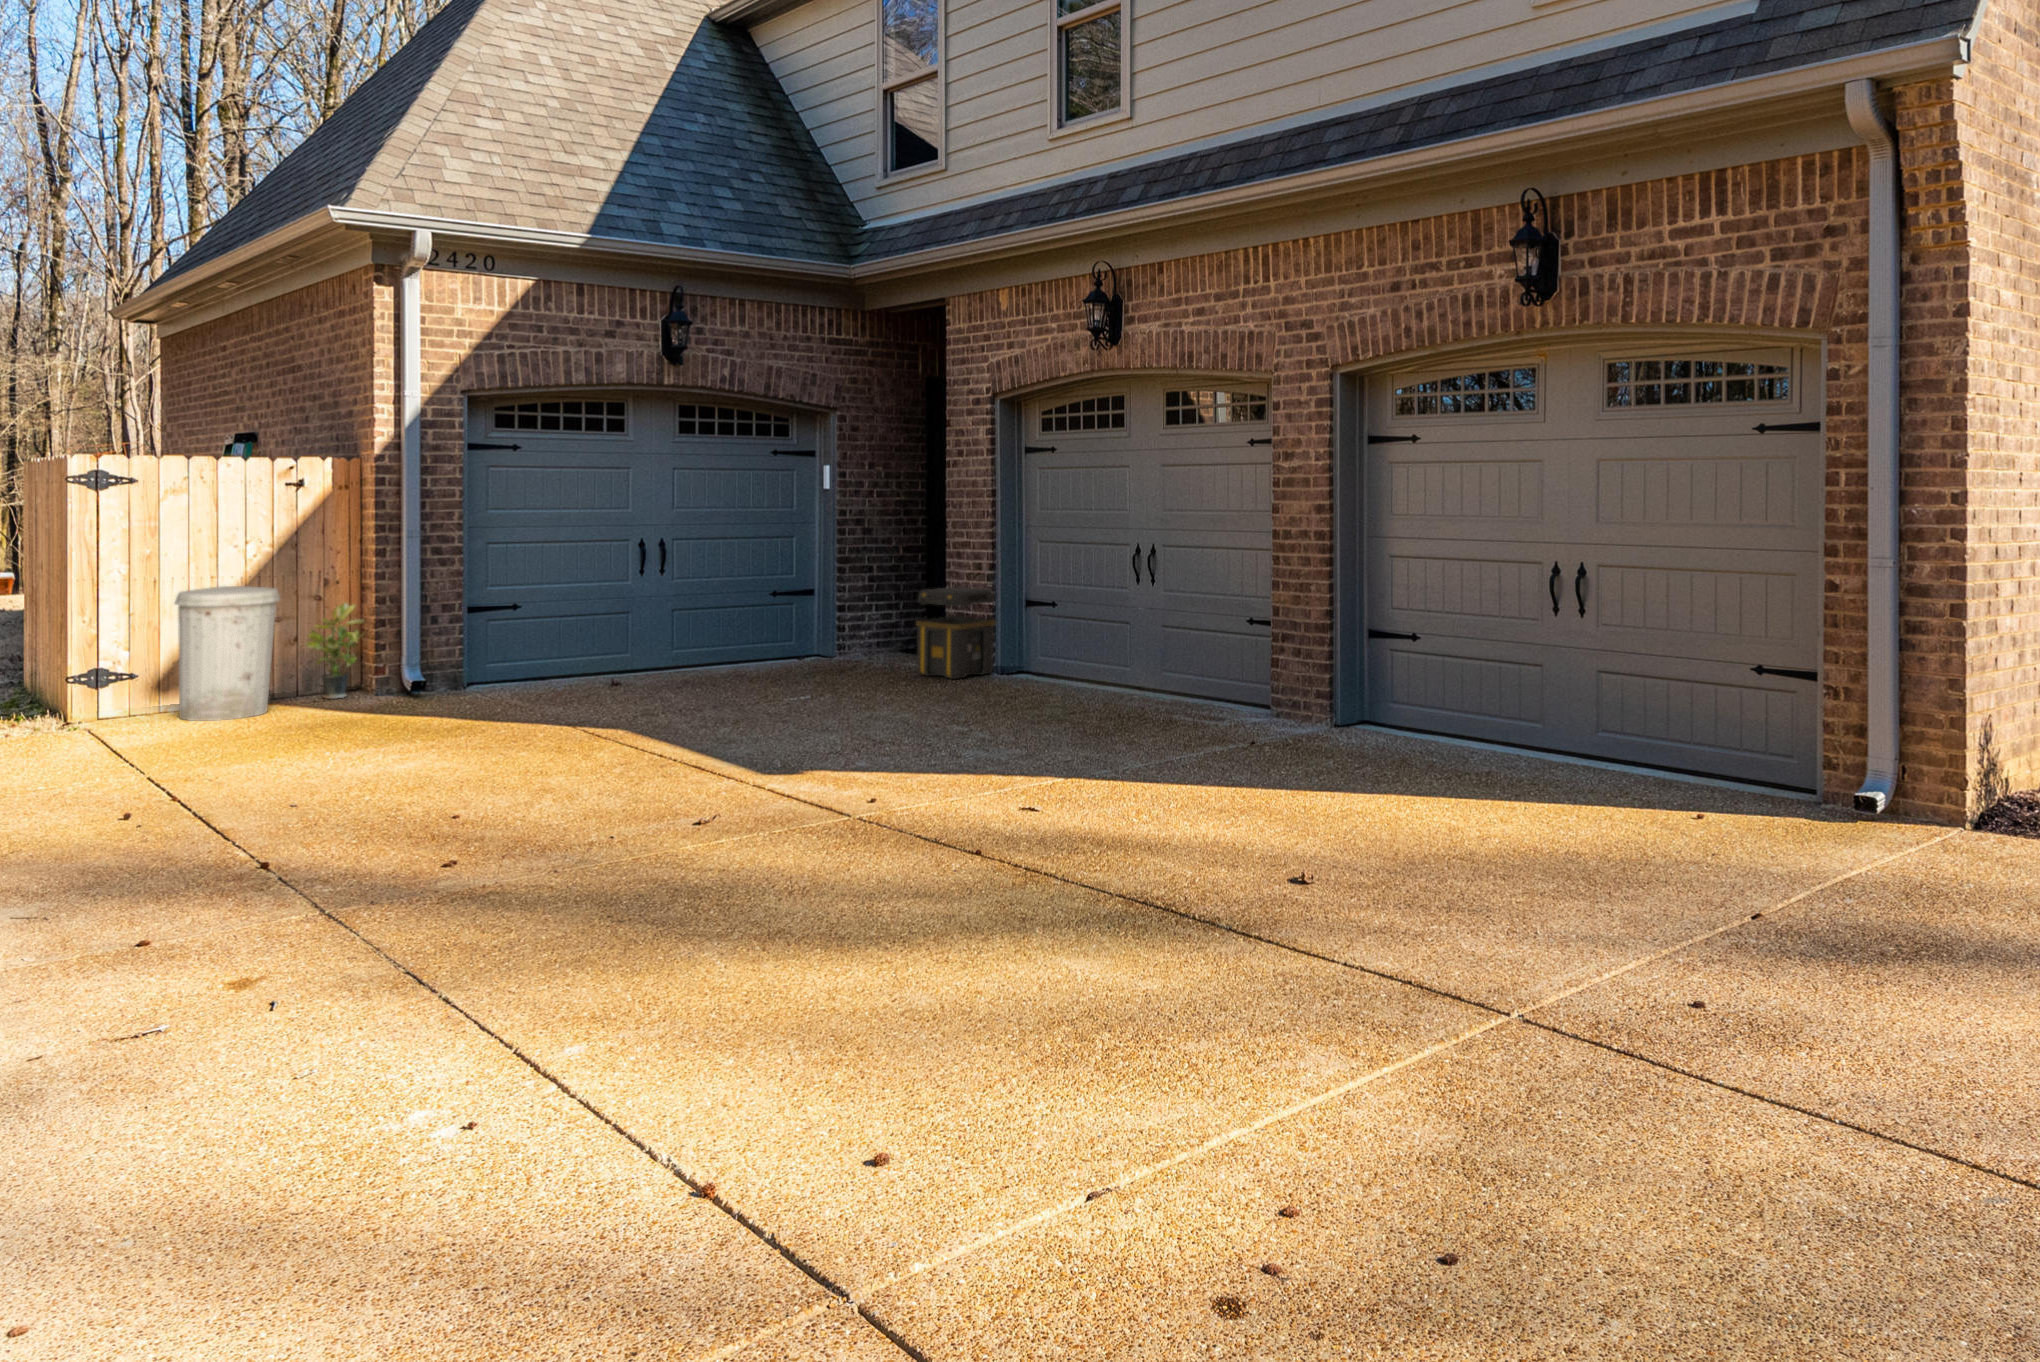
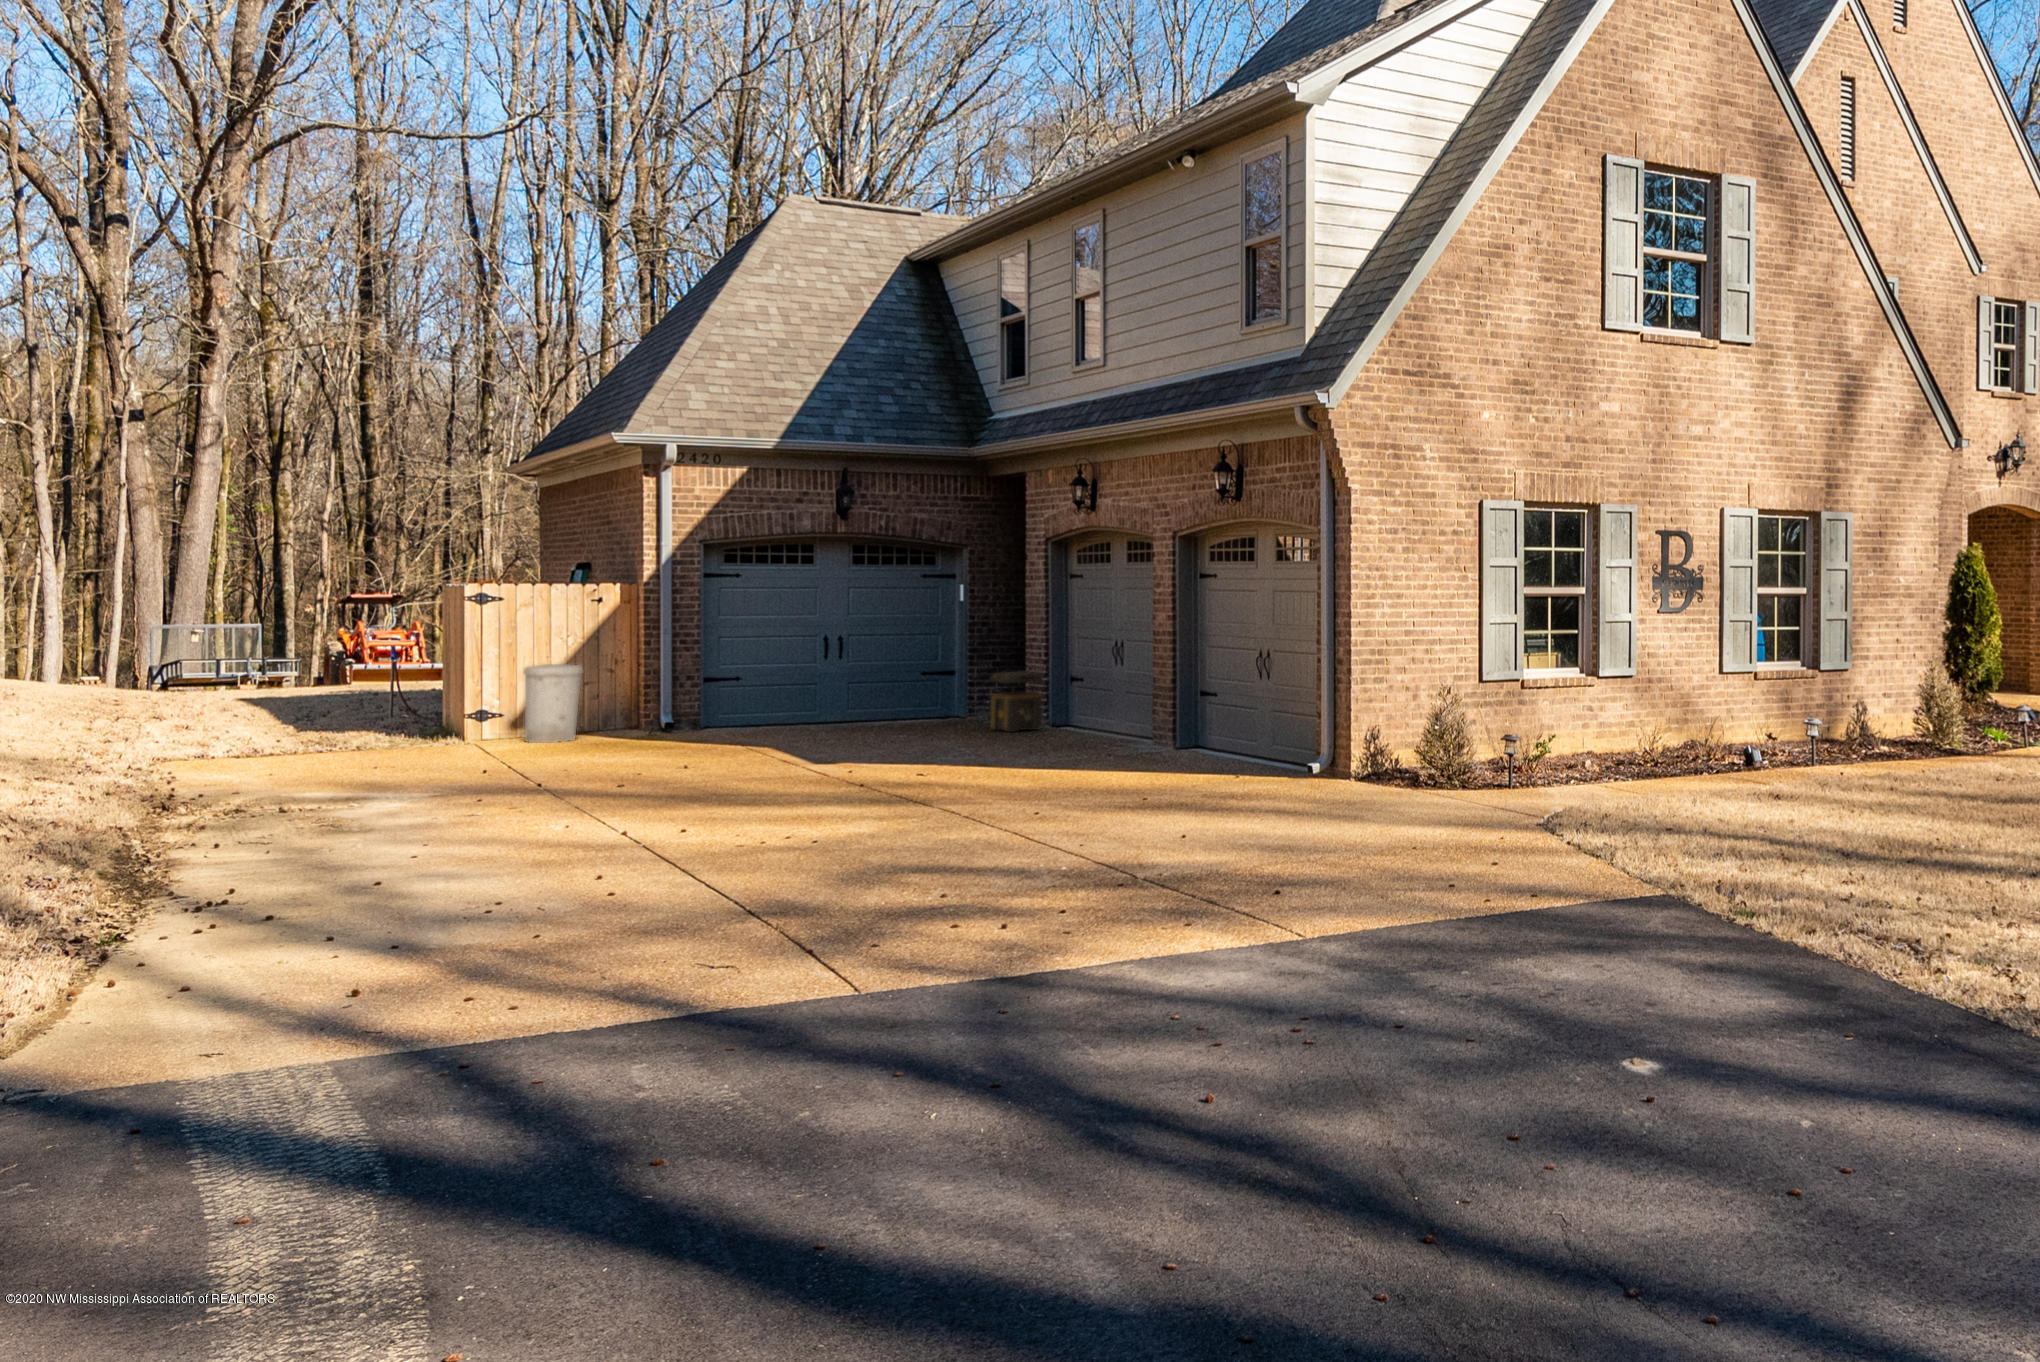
potted plant: present [306,603,364,699] -> none [601,675,637,735]

